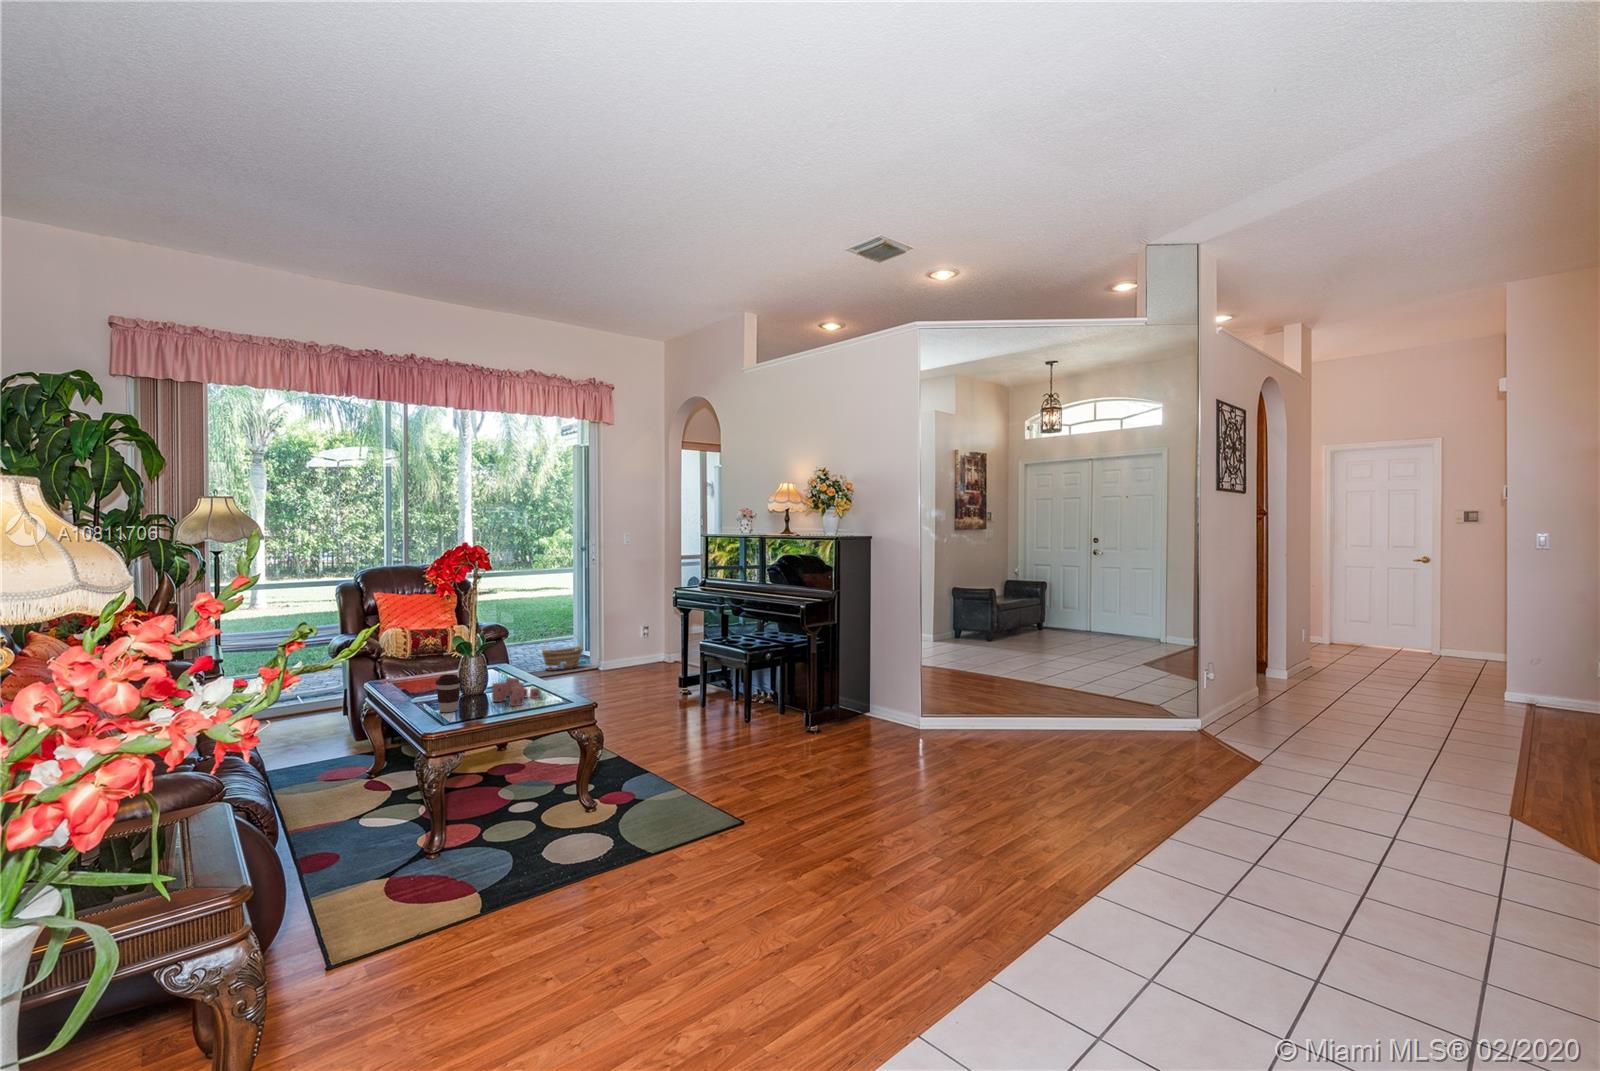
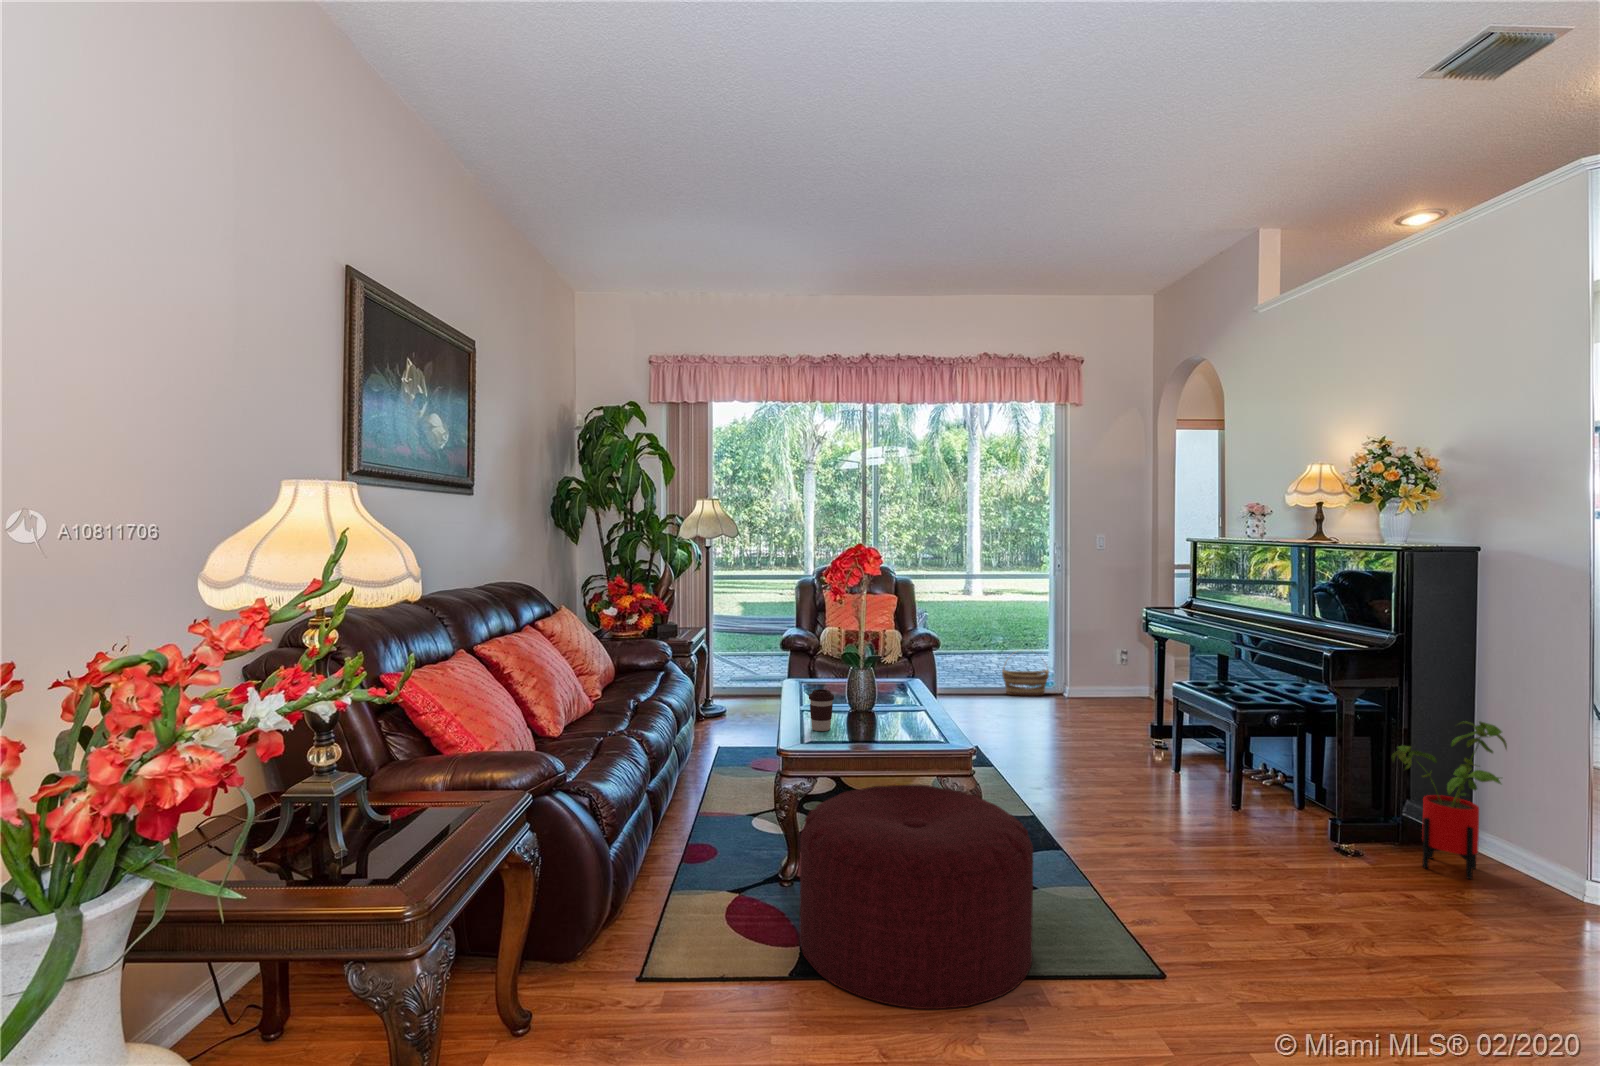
house plant: none [837,641,892,736] -> present [1392,722,1507,879]
candle: present [492,678,540,706] -> none [869,702,921,736]
ottoman: none [469,737,664,907] -> present [799,785,1033,1009]

